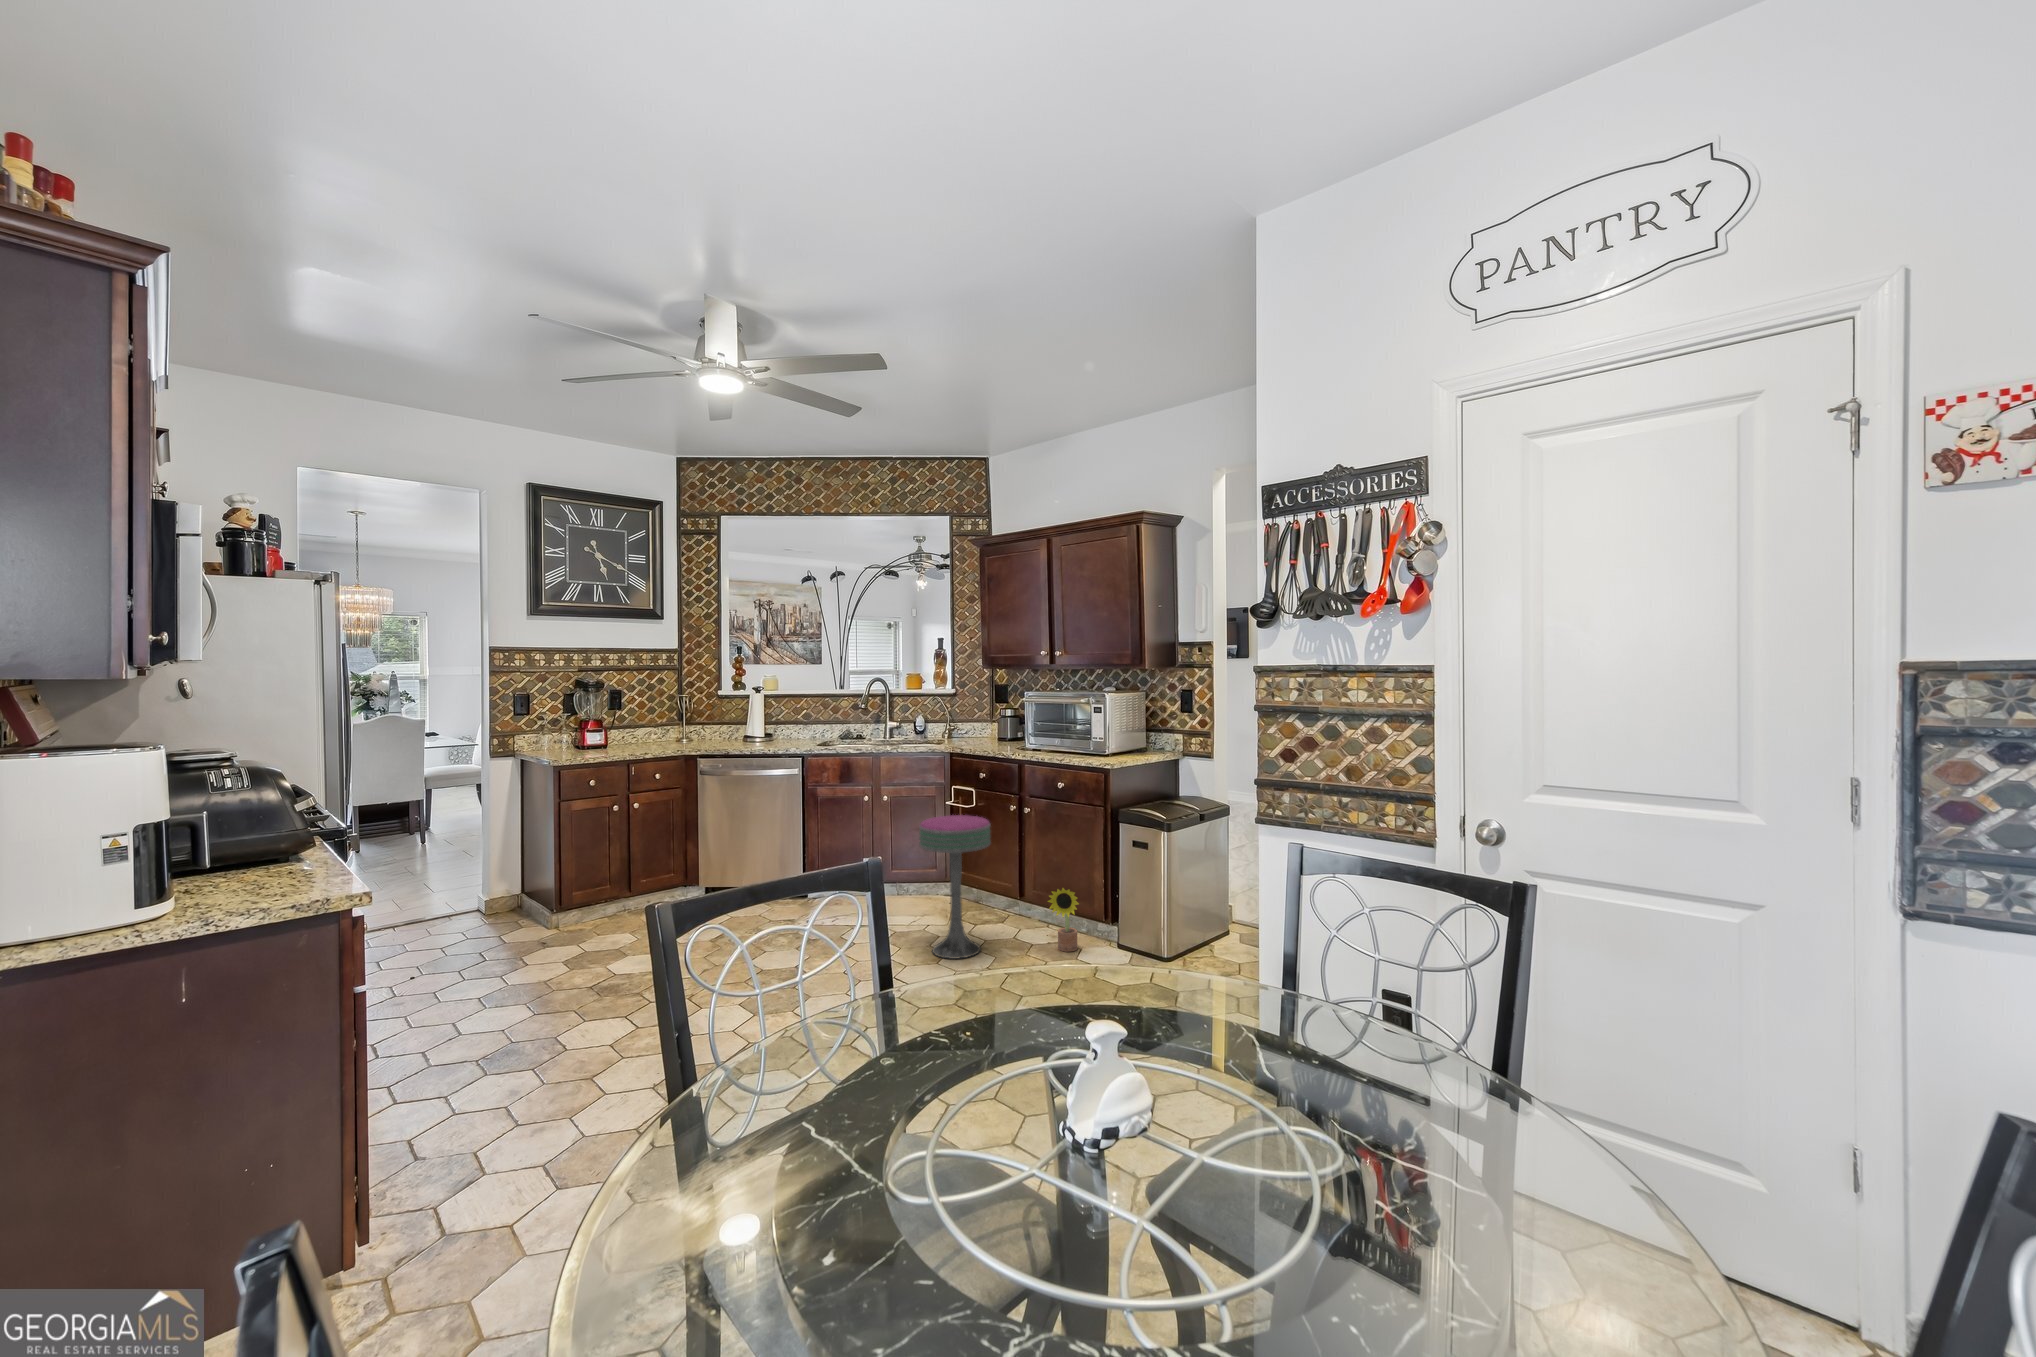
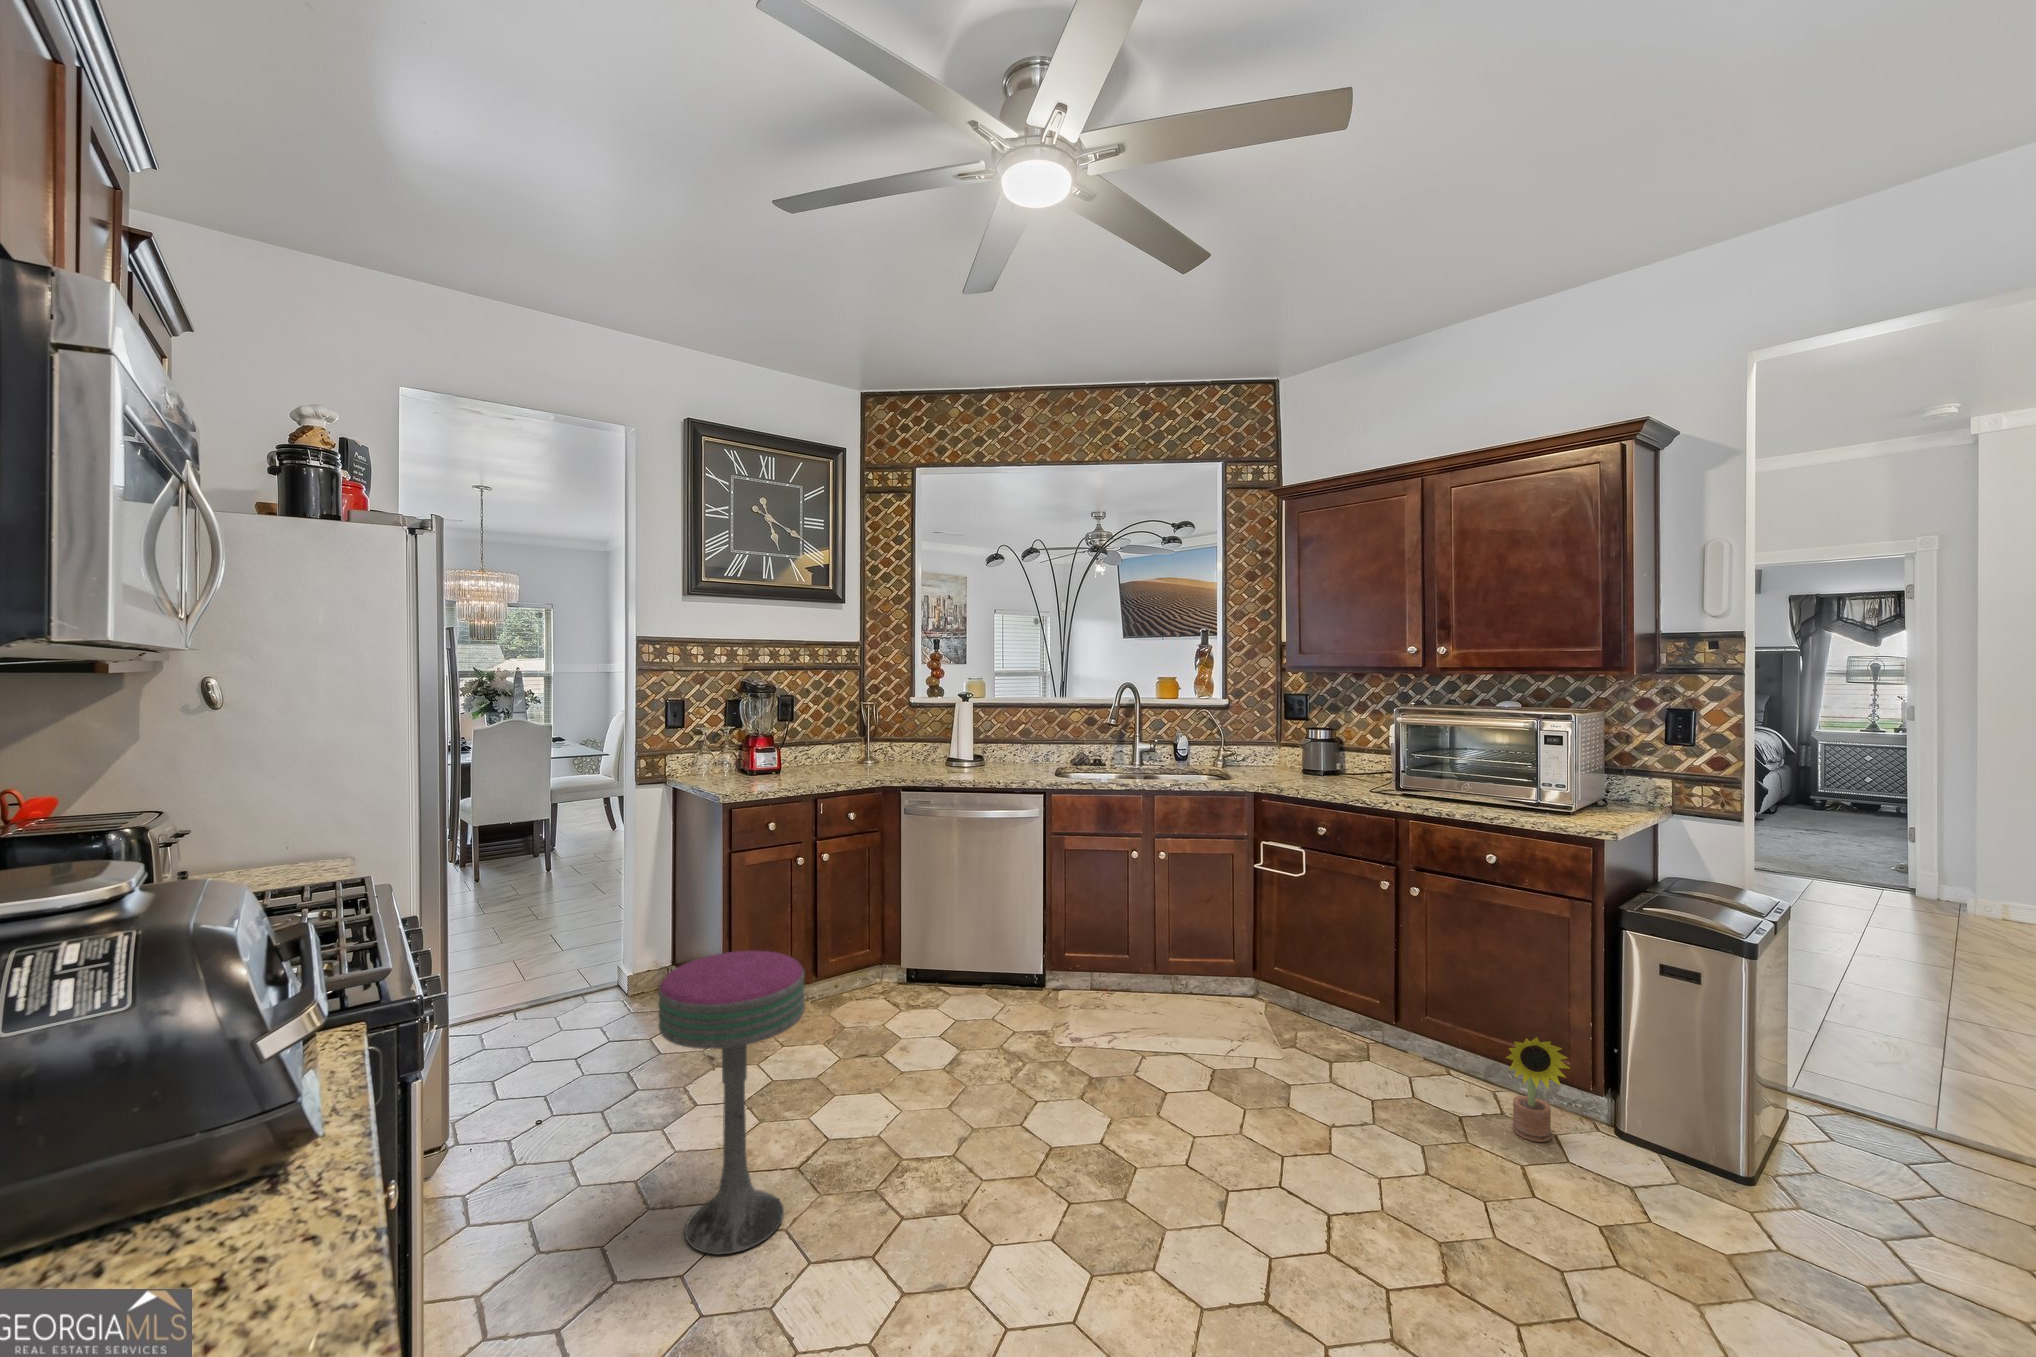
bar stool: present [919,815,991,959] -> present [658,951,805,1255]

